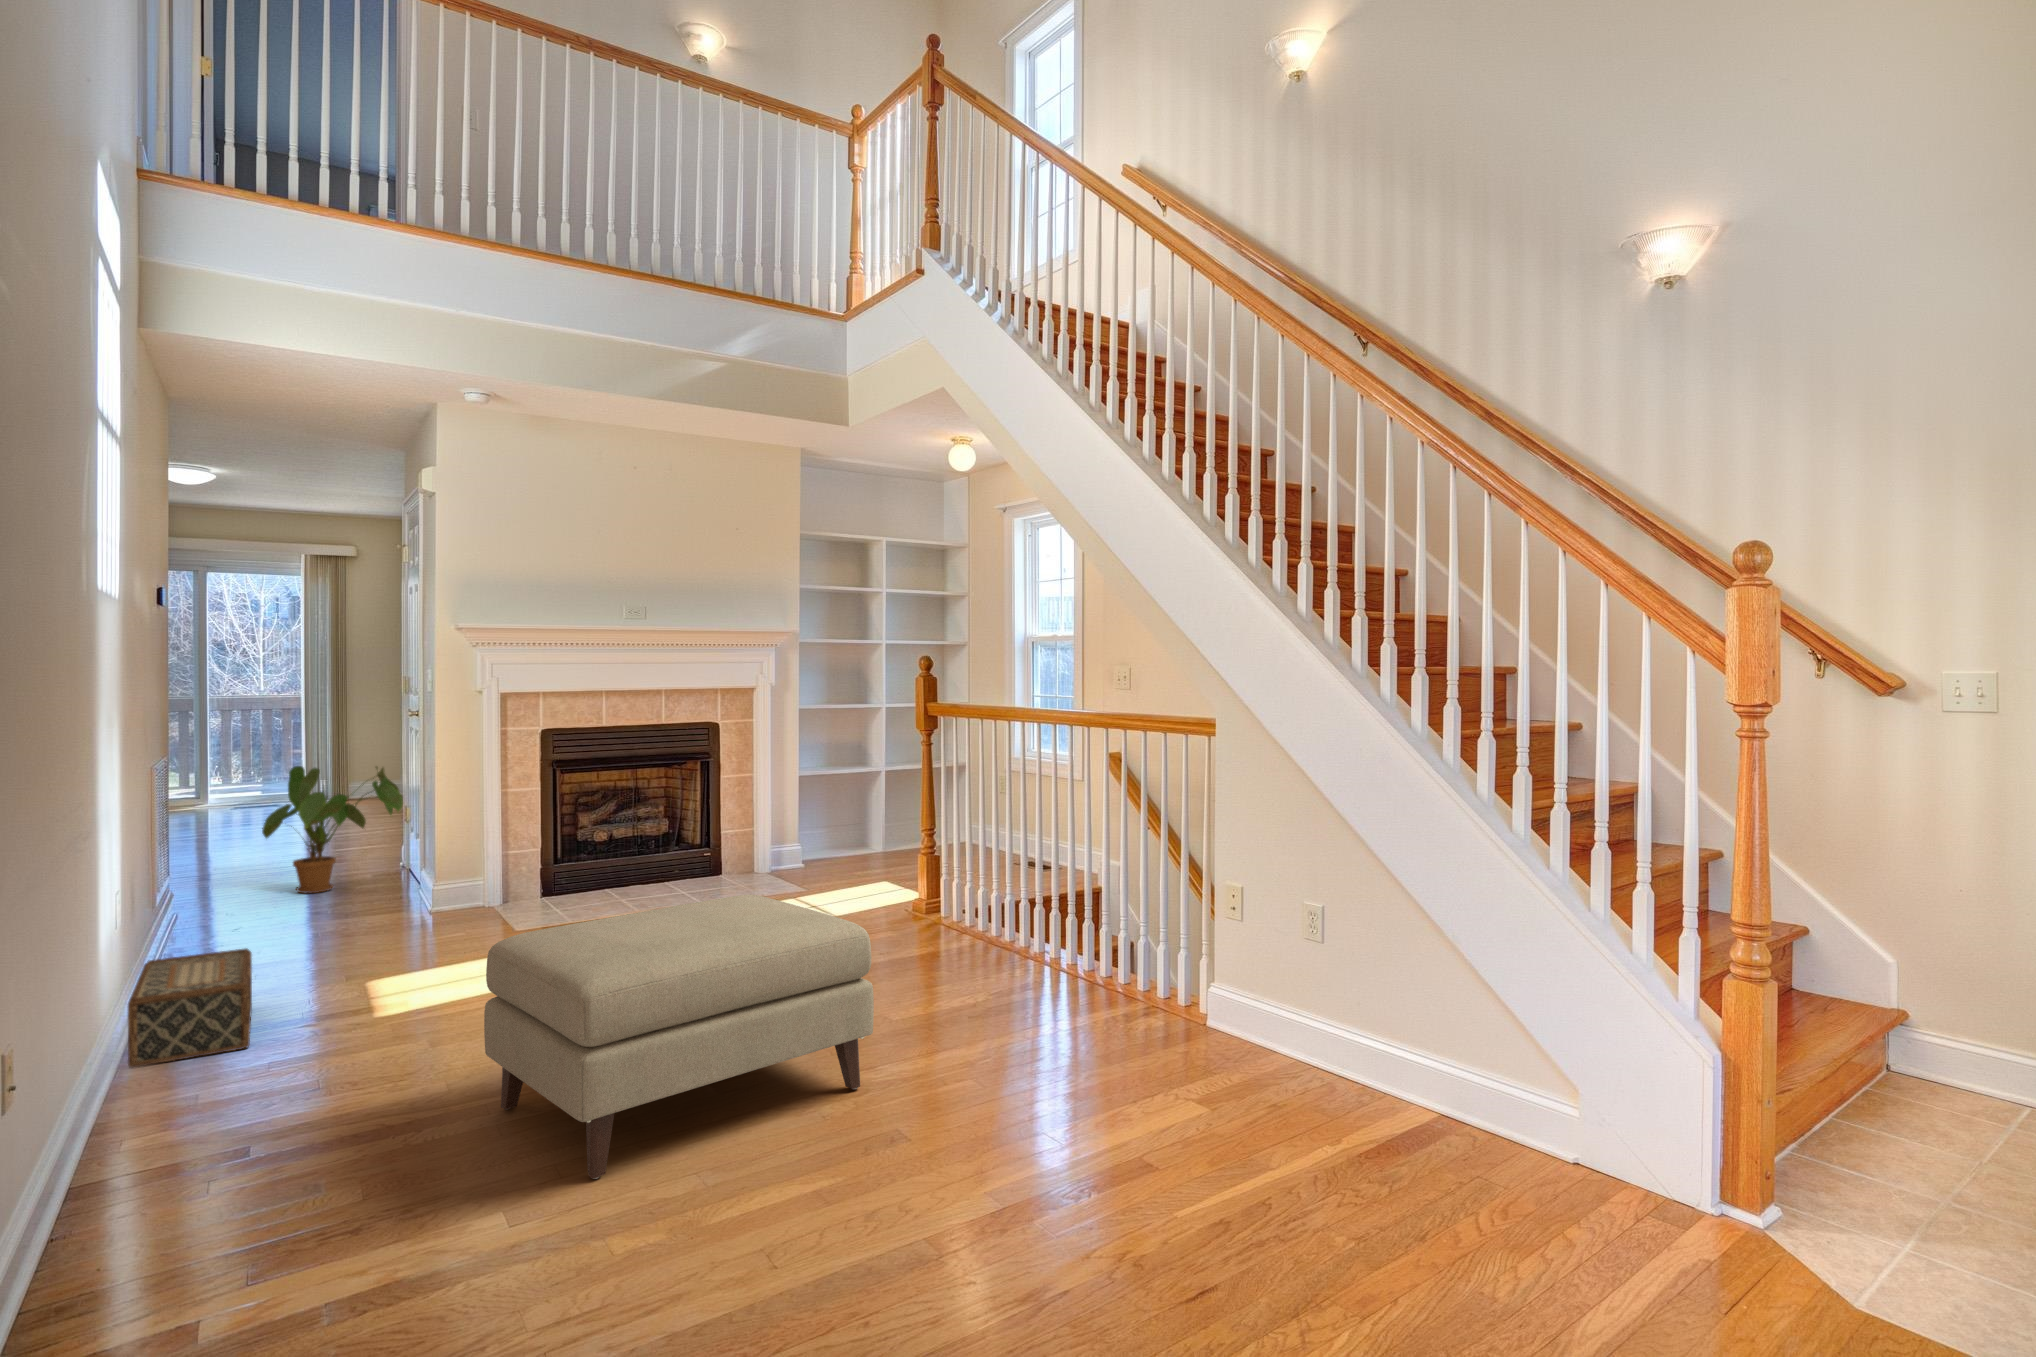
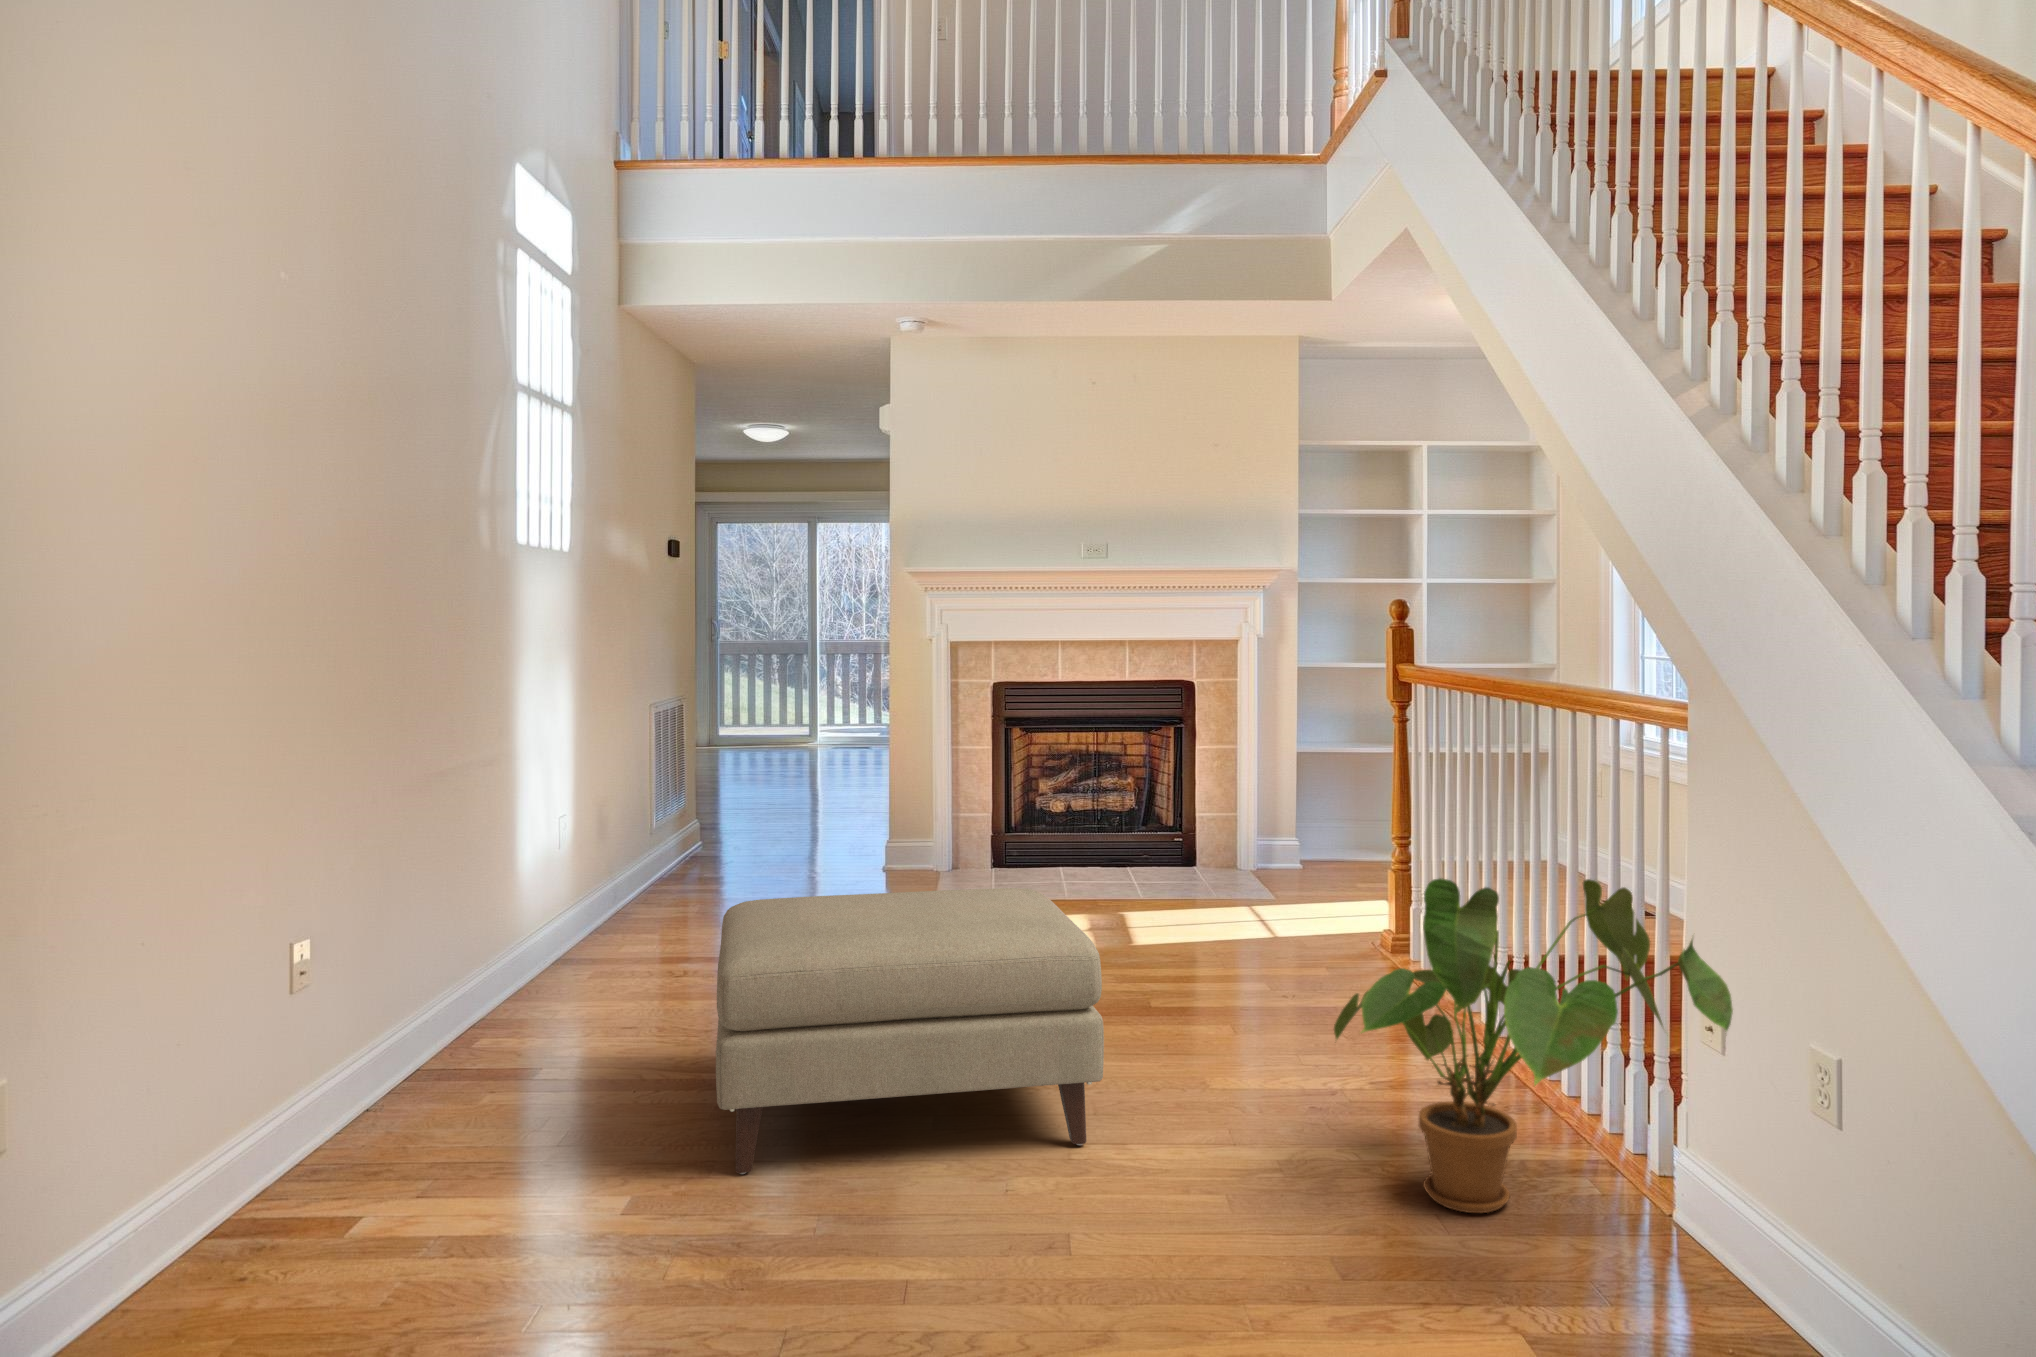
house plant: present [262,766,403,893] -> present [1334,878,1733,1213]
woven basket: present [128,948,252,1068] -> none [532,884,662,979]

